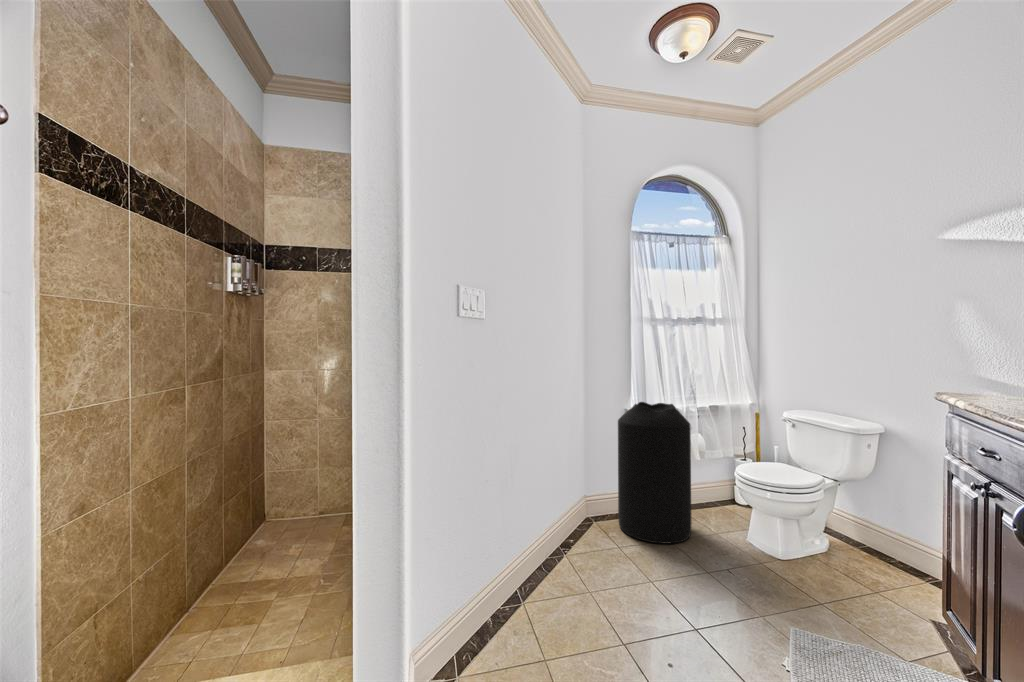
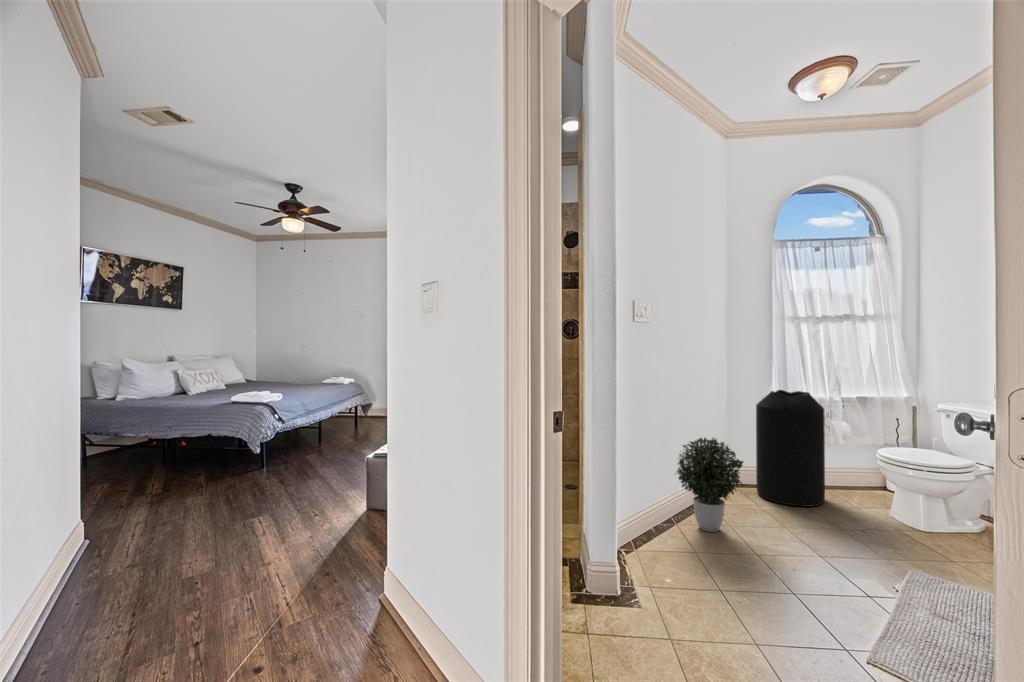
potted plant: none [536,476,629,618] -> present [677,437,743,532]

